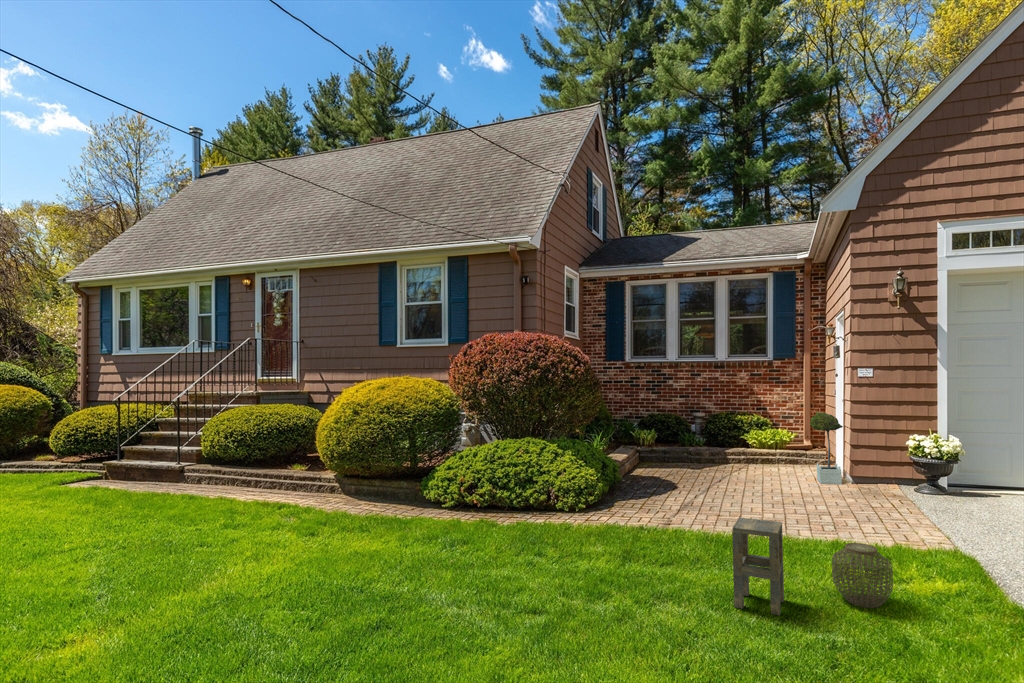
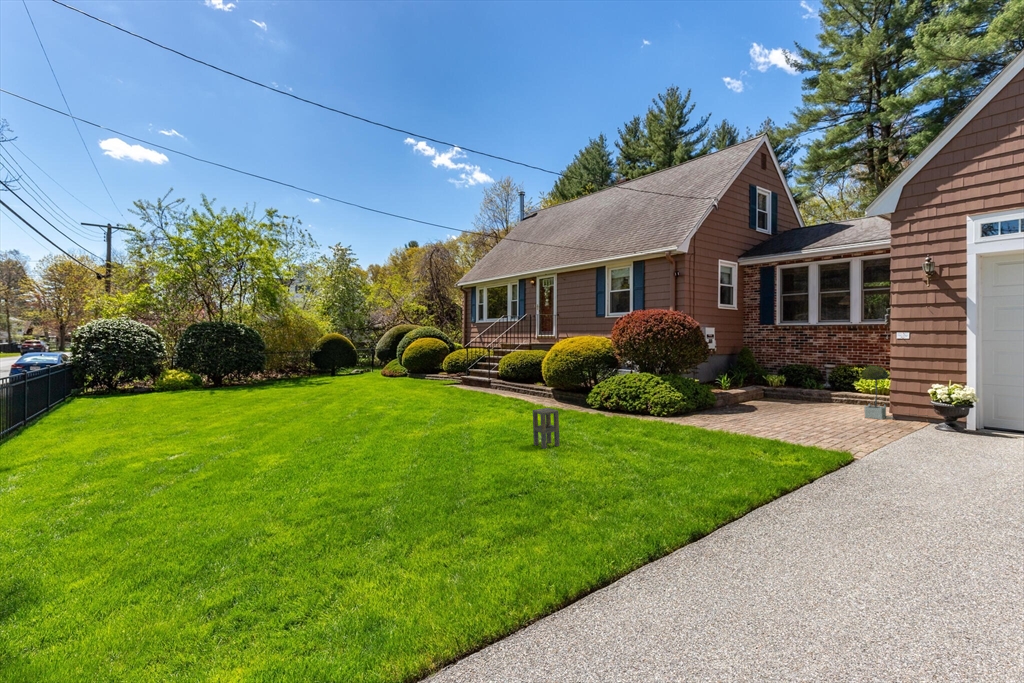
side table: present [732,517,784,615] -> present [533,408,560,449]
woven basket: present [832,543,893,608] -> none [716,430,747,463]

